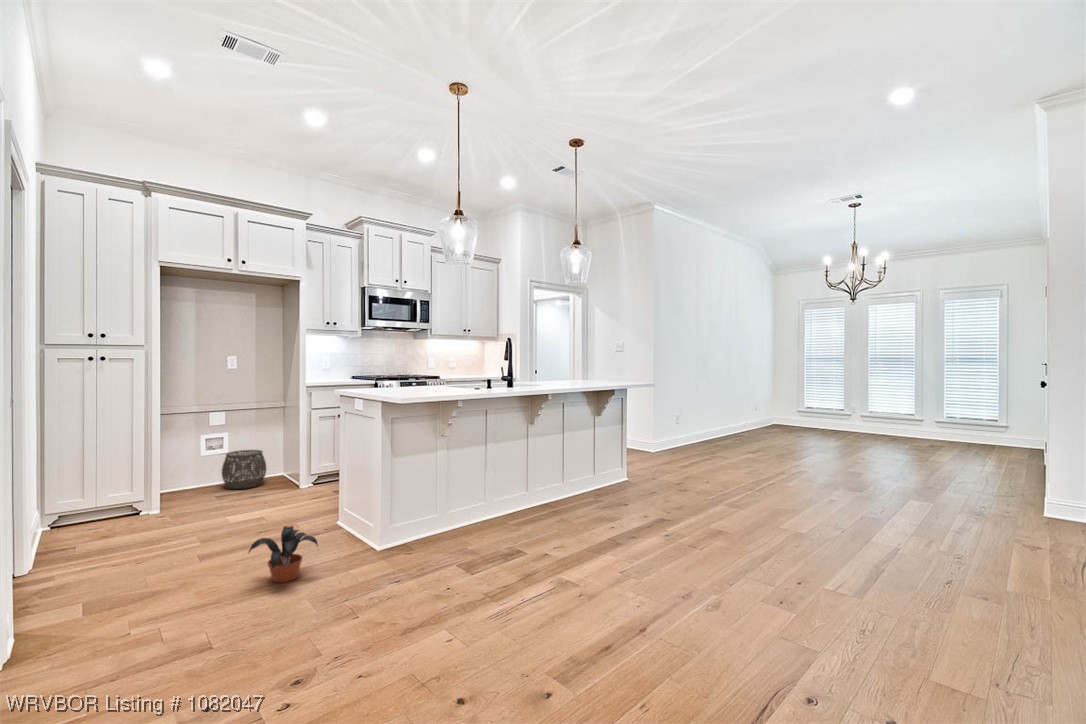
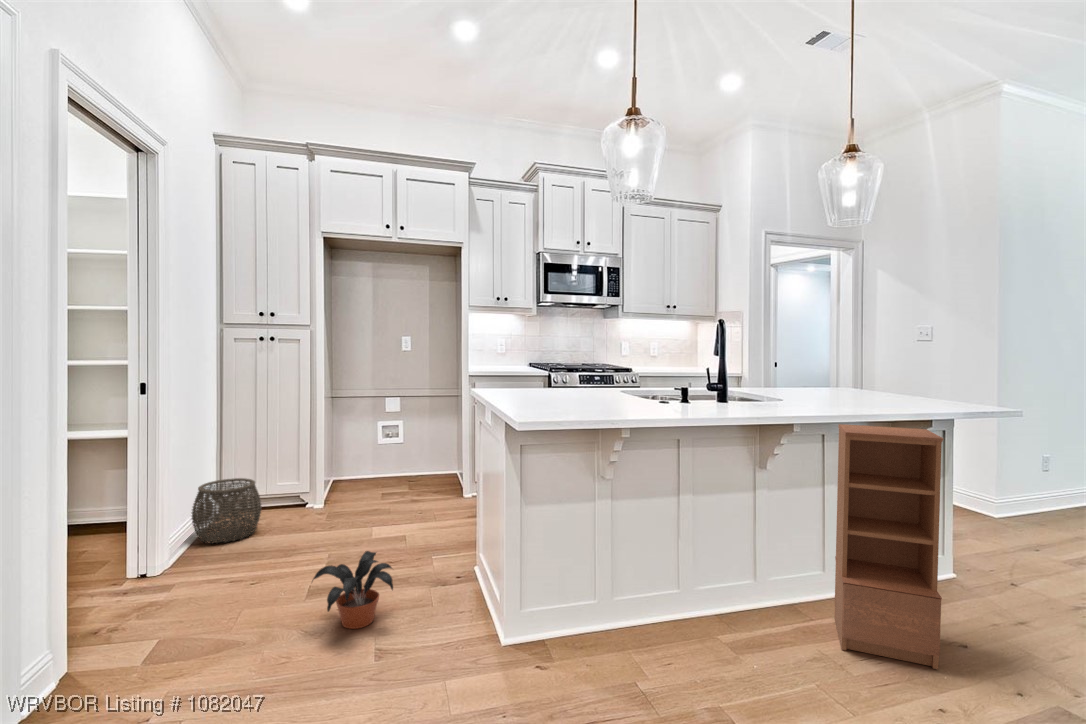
bookcase: none [591,409,641,533] -> present [835,424,943,669]
woven basket: present [222,450,266,489] -> present [192,478,262,543]

